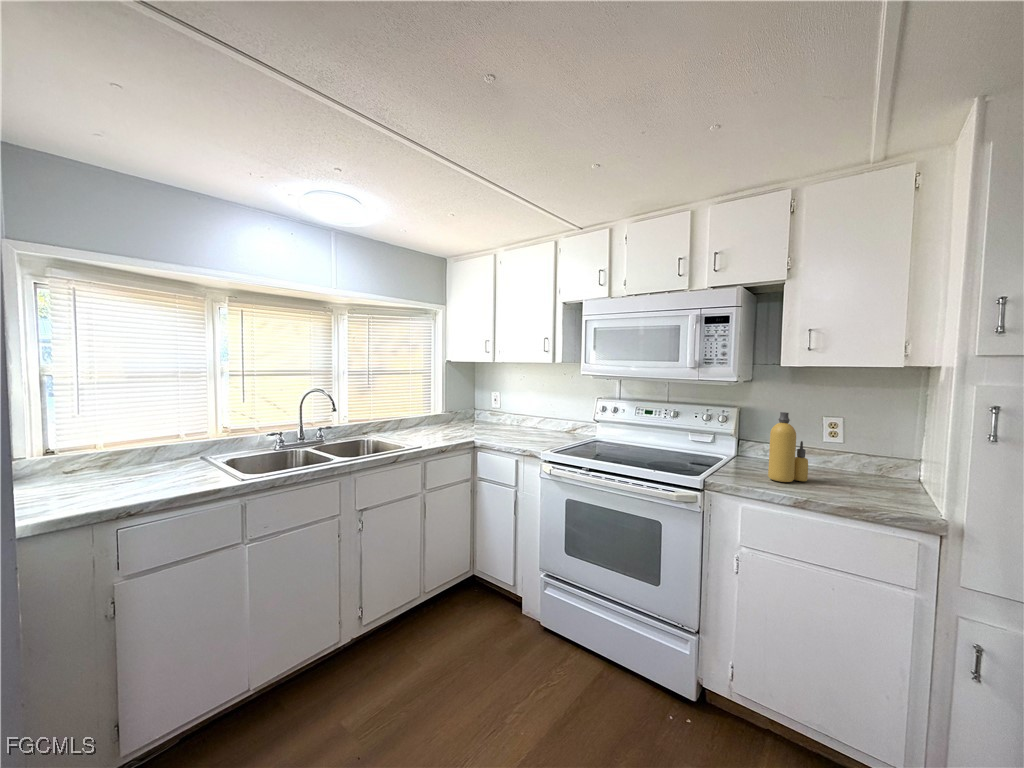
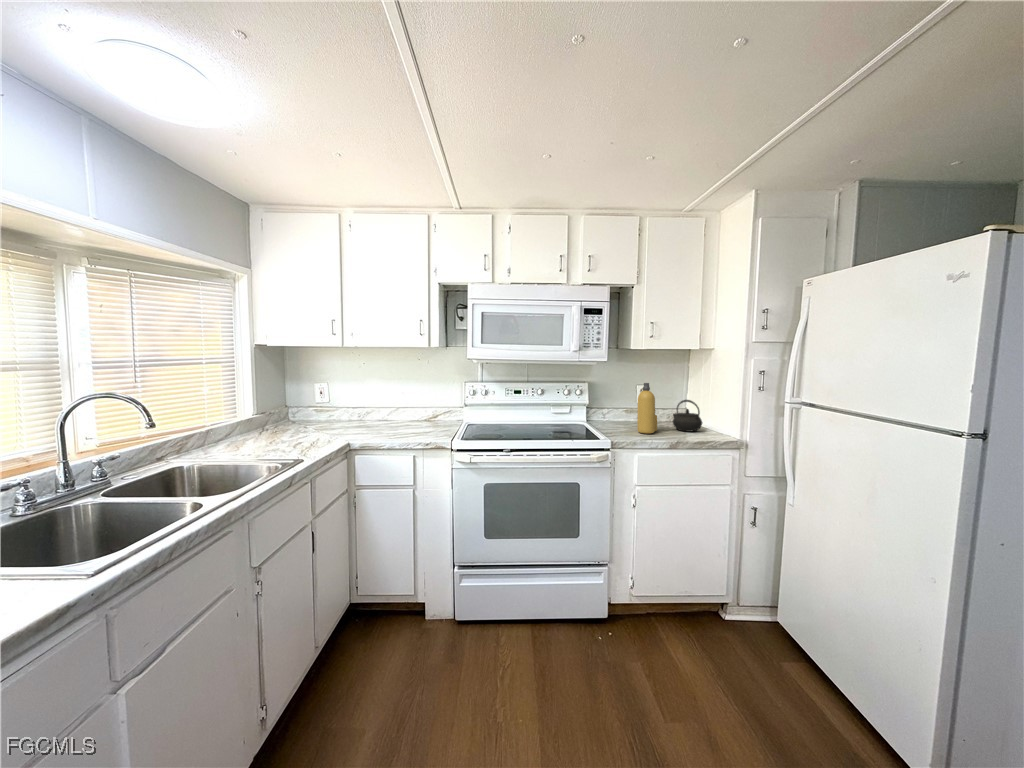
kettle: none [841,443,893,492] -> present [673,400,702,432]

